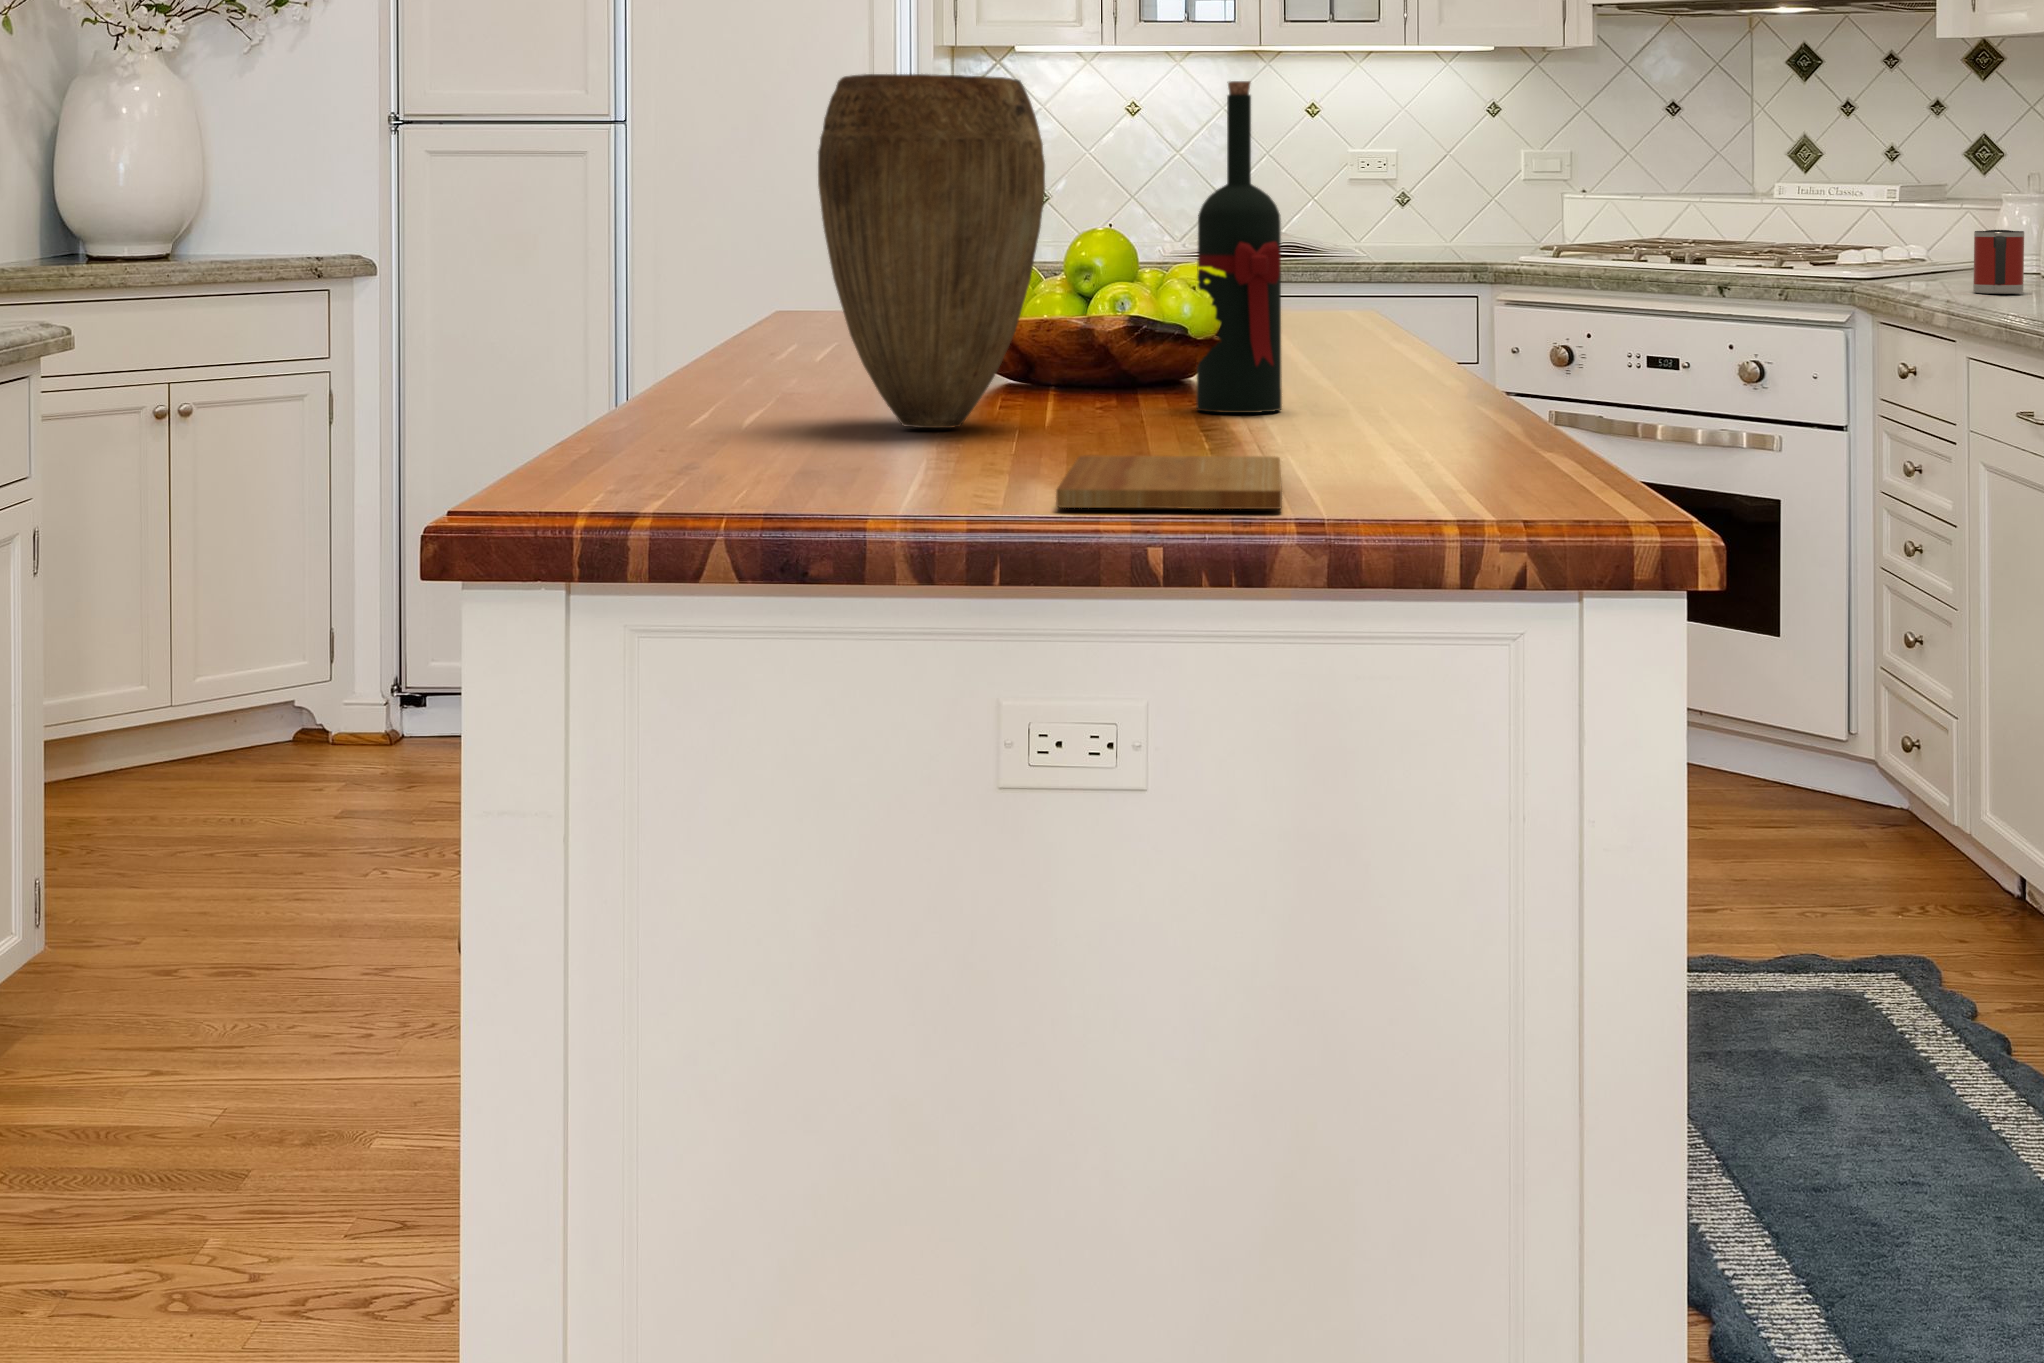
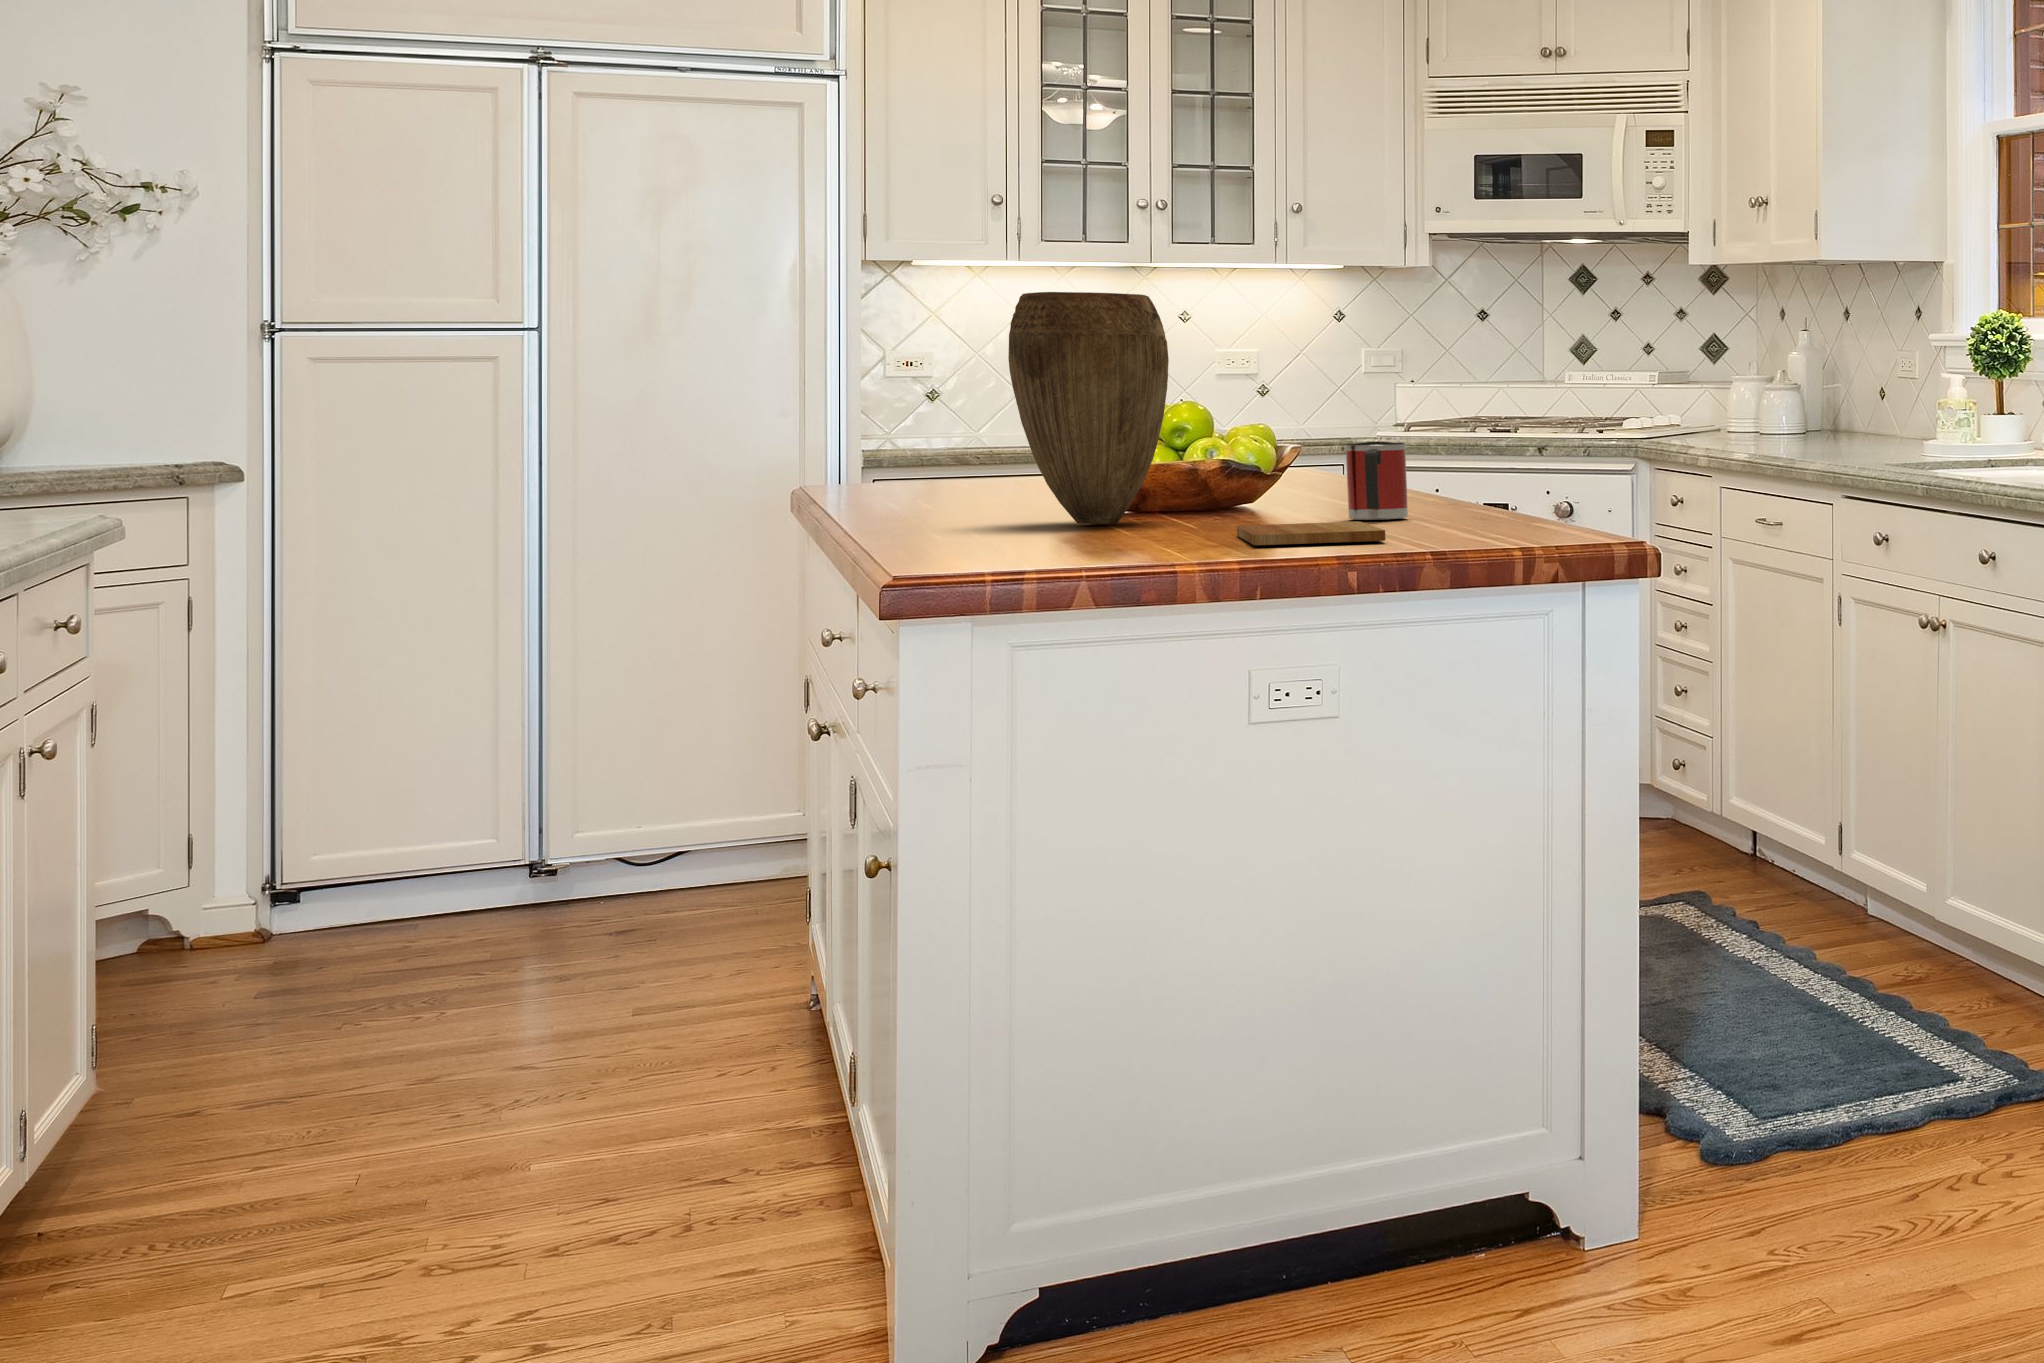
wine bottle: present [1196,81,1282,413] -> none [1256,297,1318,512]
mug: present [1973,230,2024,294] -> present [1346,442,1408,520]

